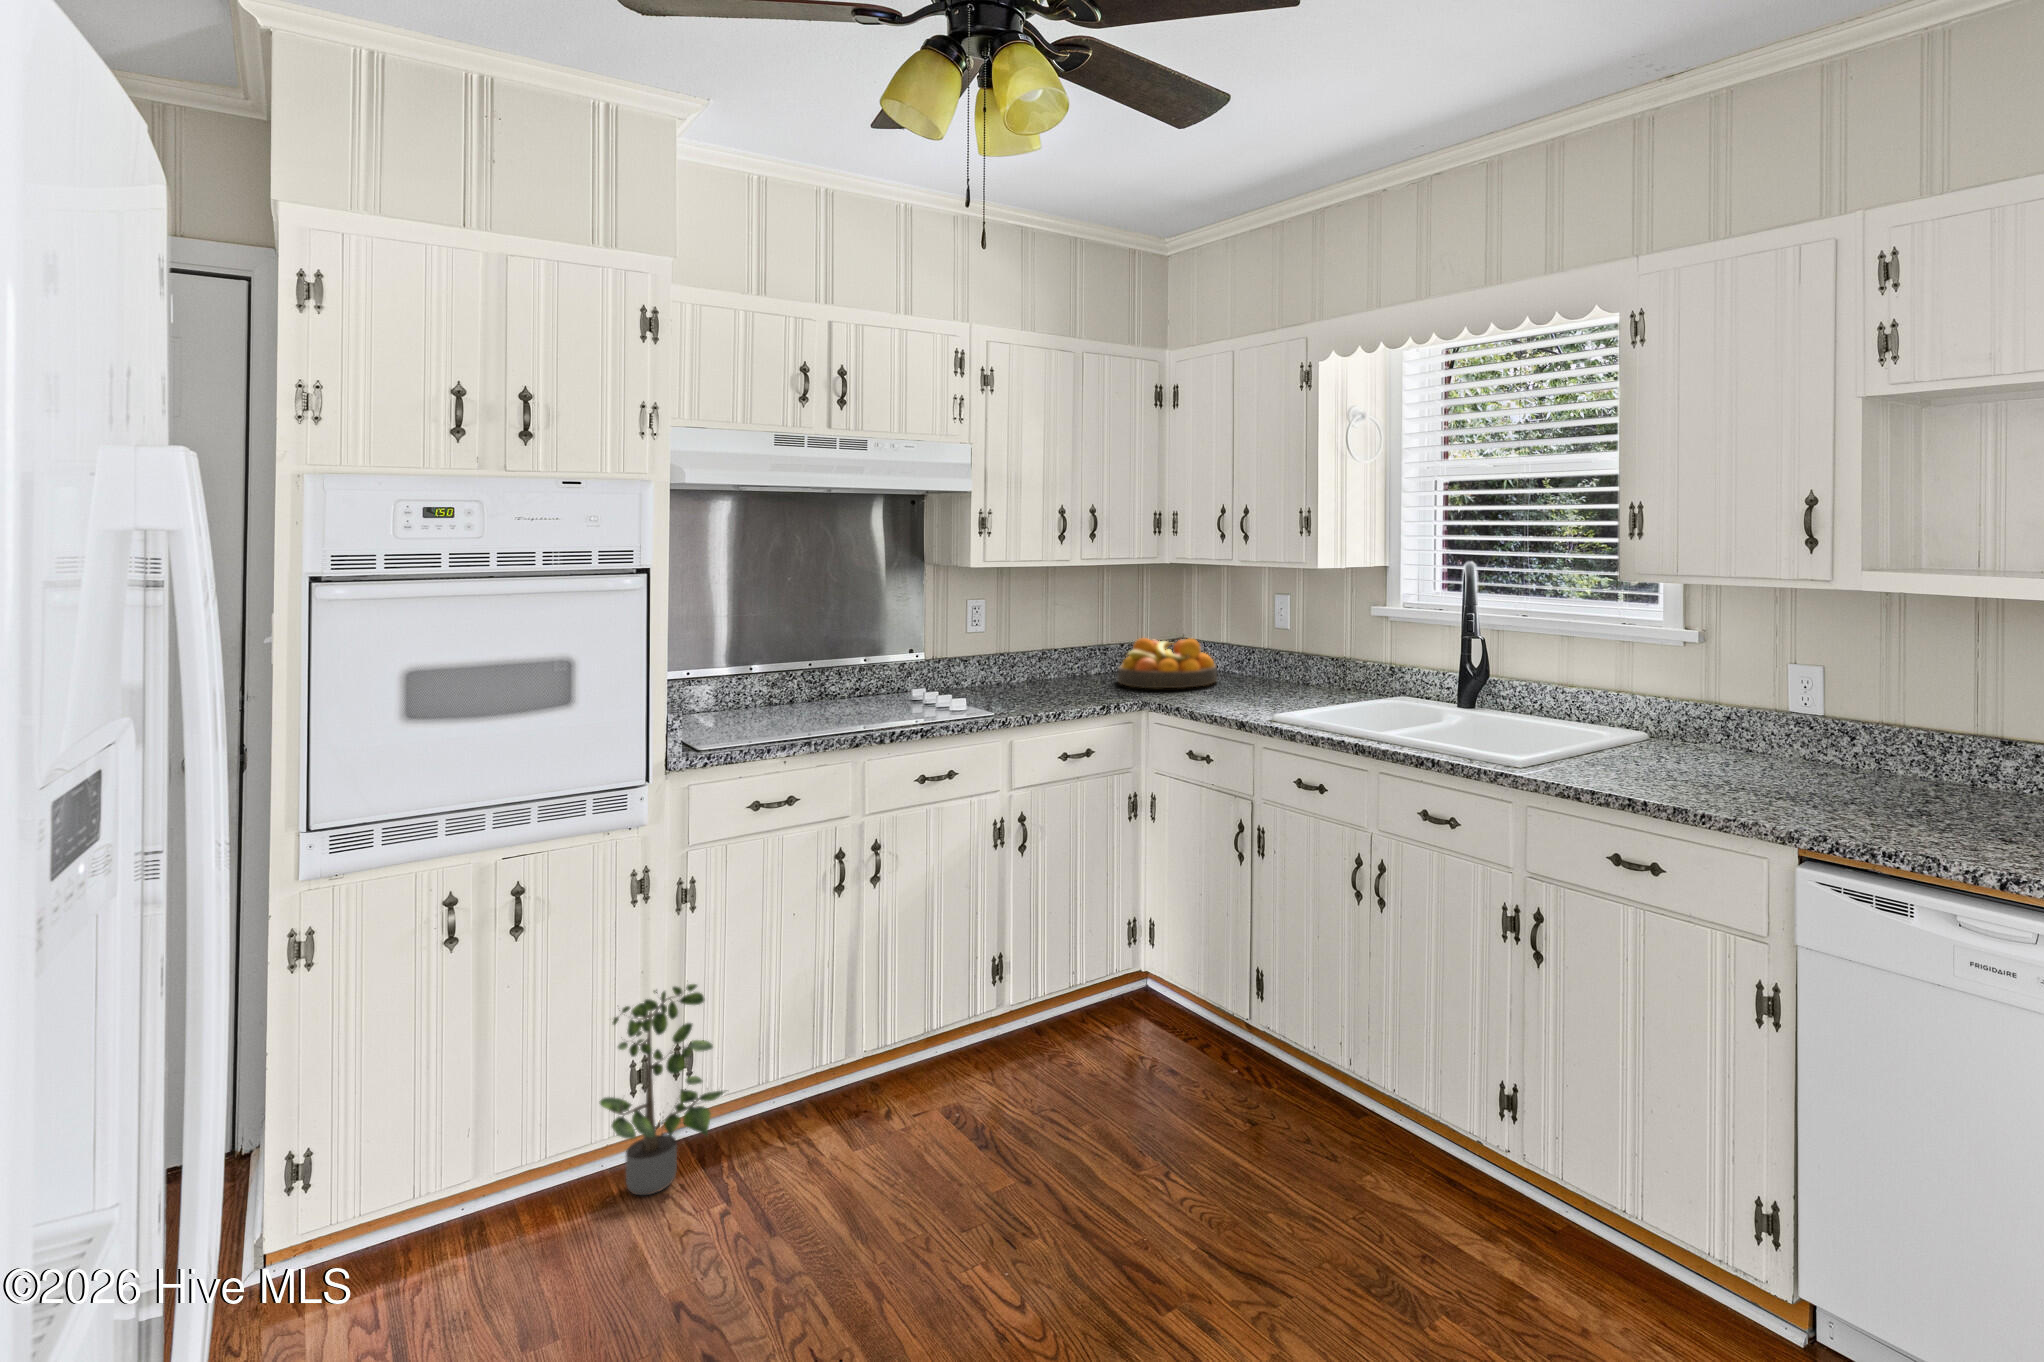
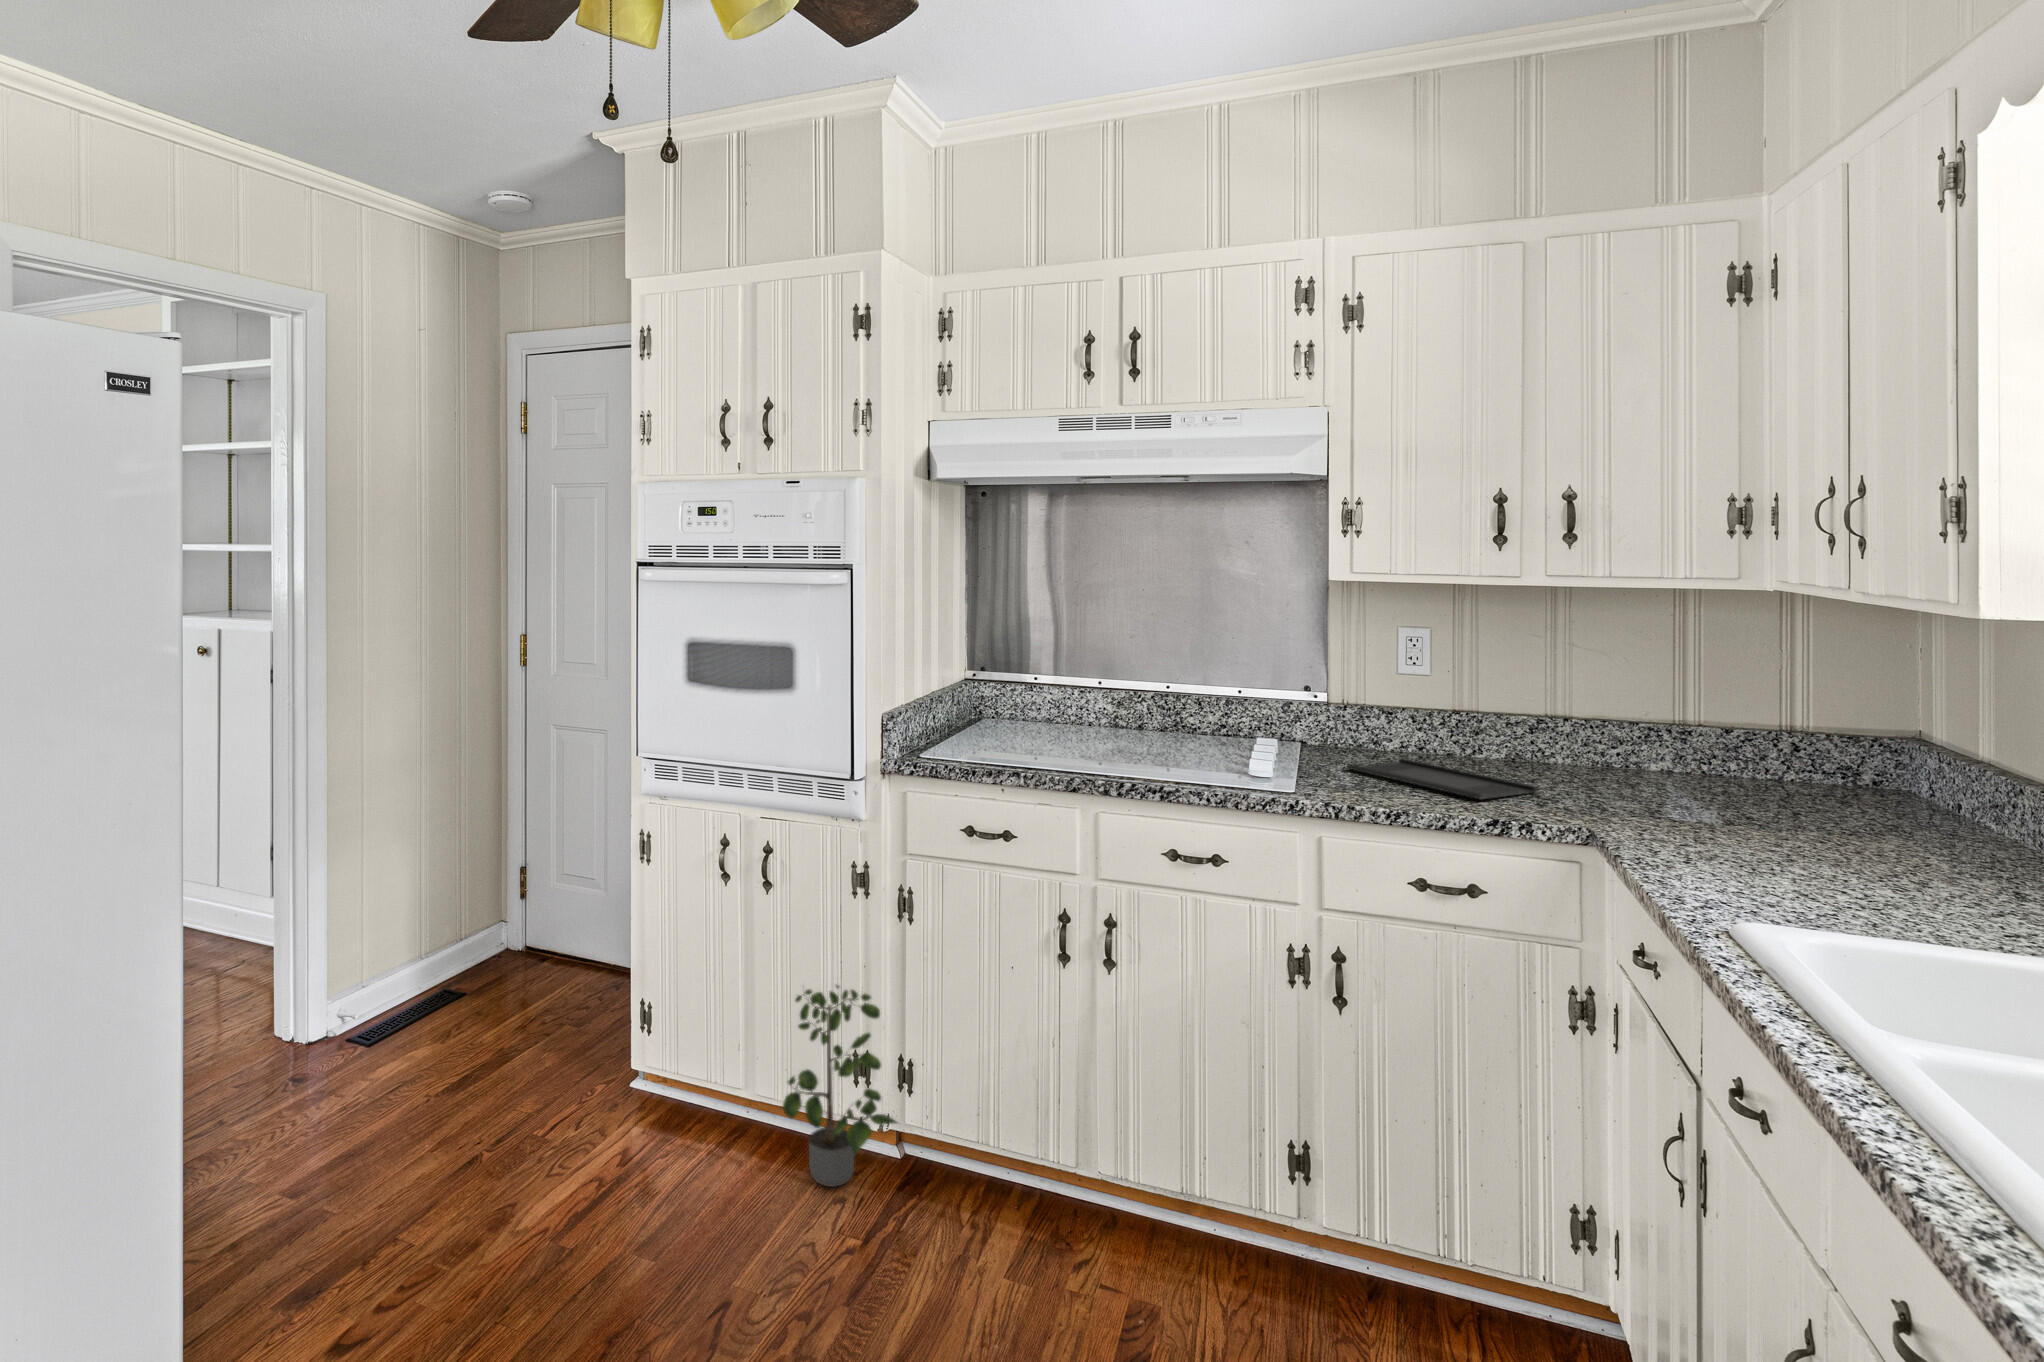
fruit bowl: present [1118,638,1217,688] -> none [1637,719,1885,831]
tray: none [973,689,1083,701] -> present [1347,758,1537,799]

